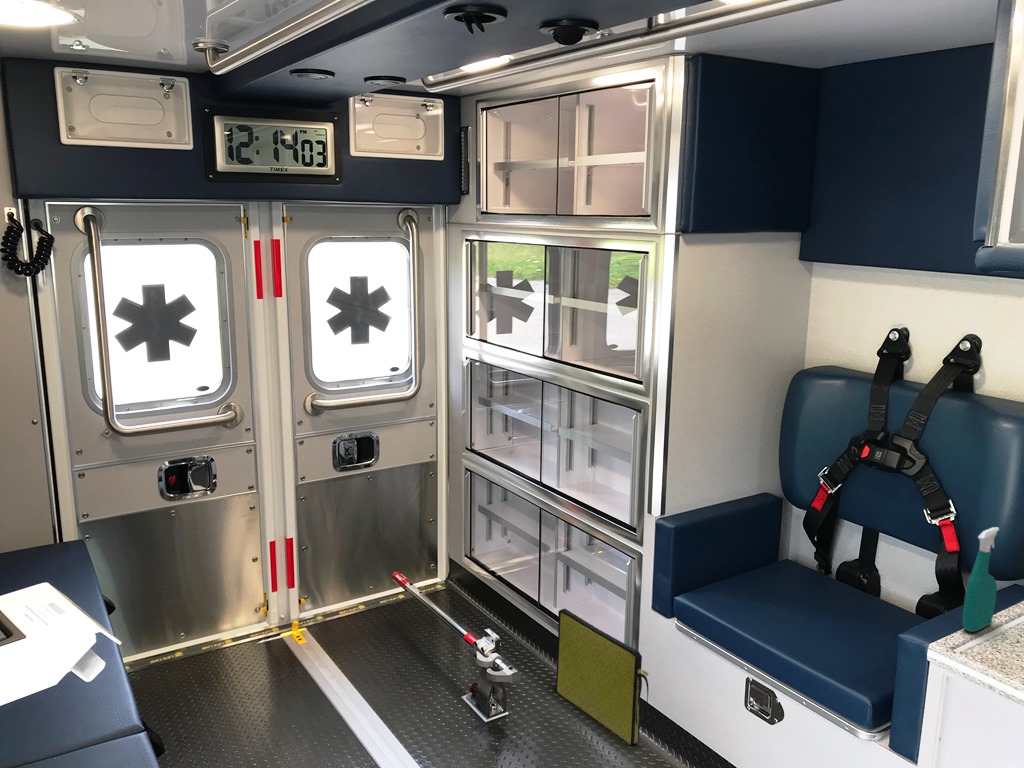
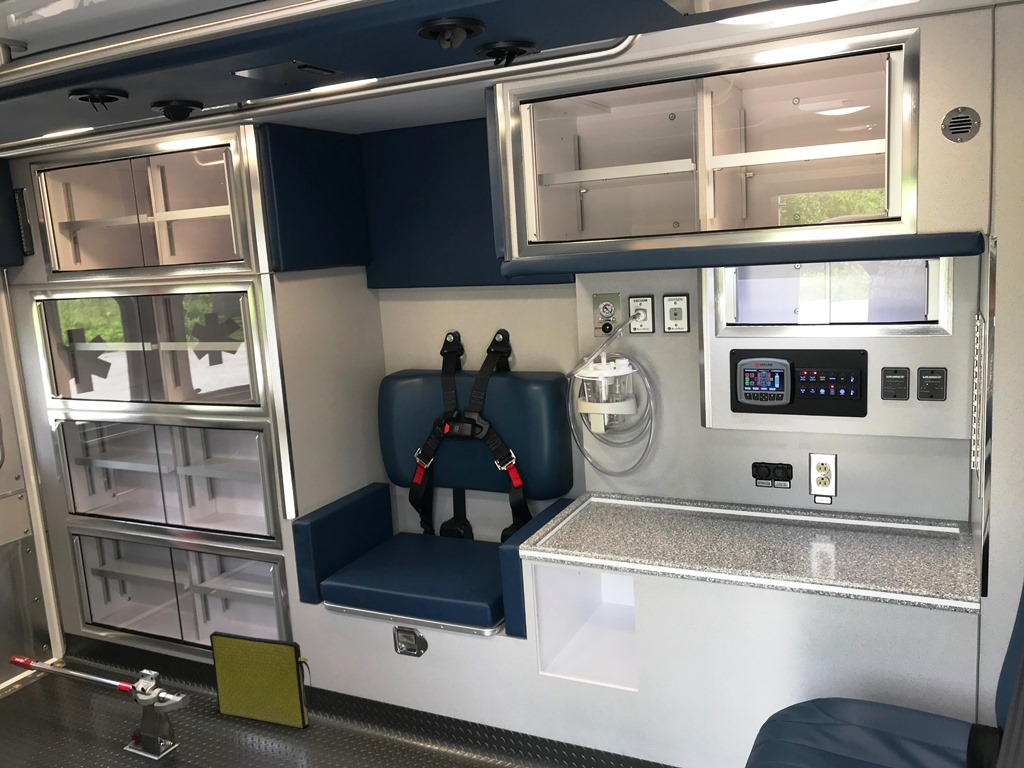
spray bottle: present [962,527,999,632] -> none [533,455,552,531]

